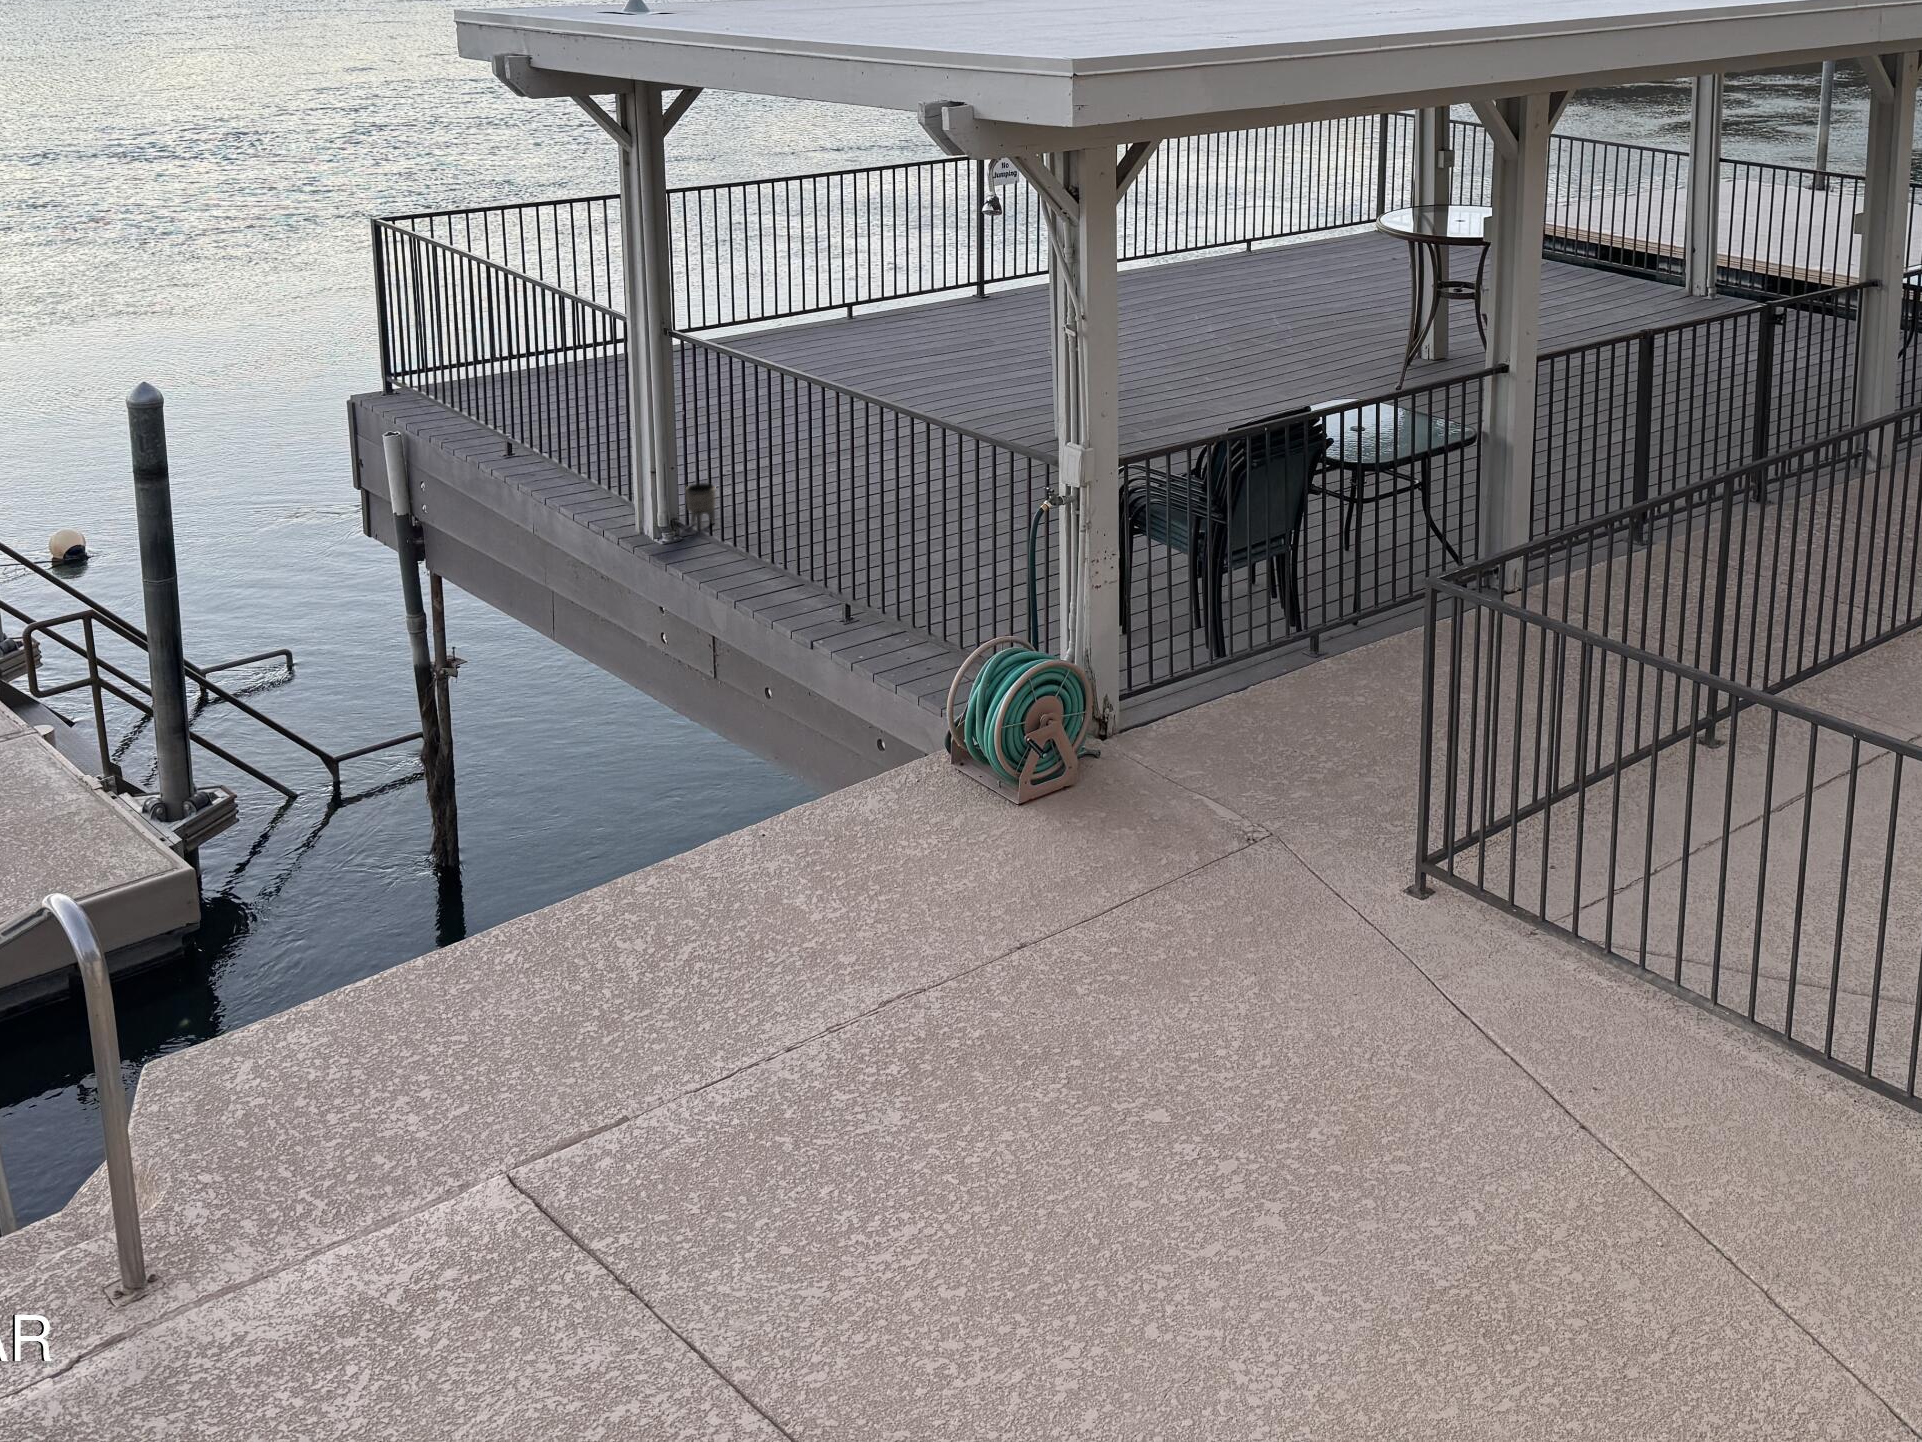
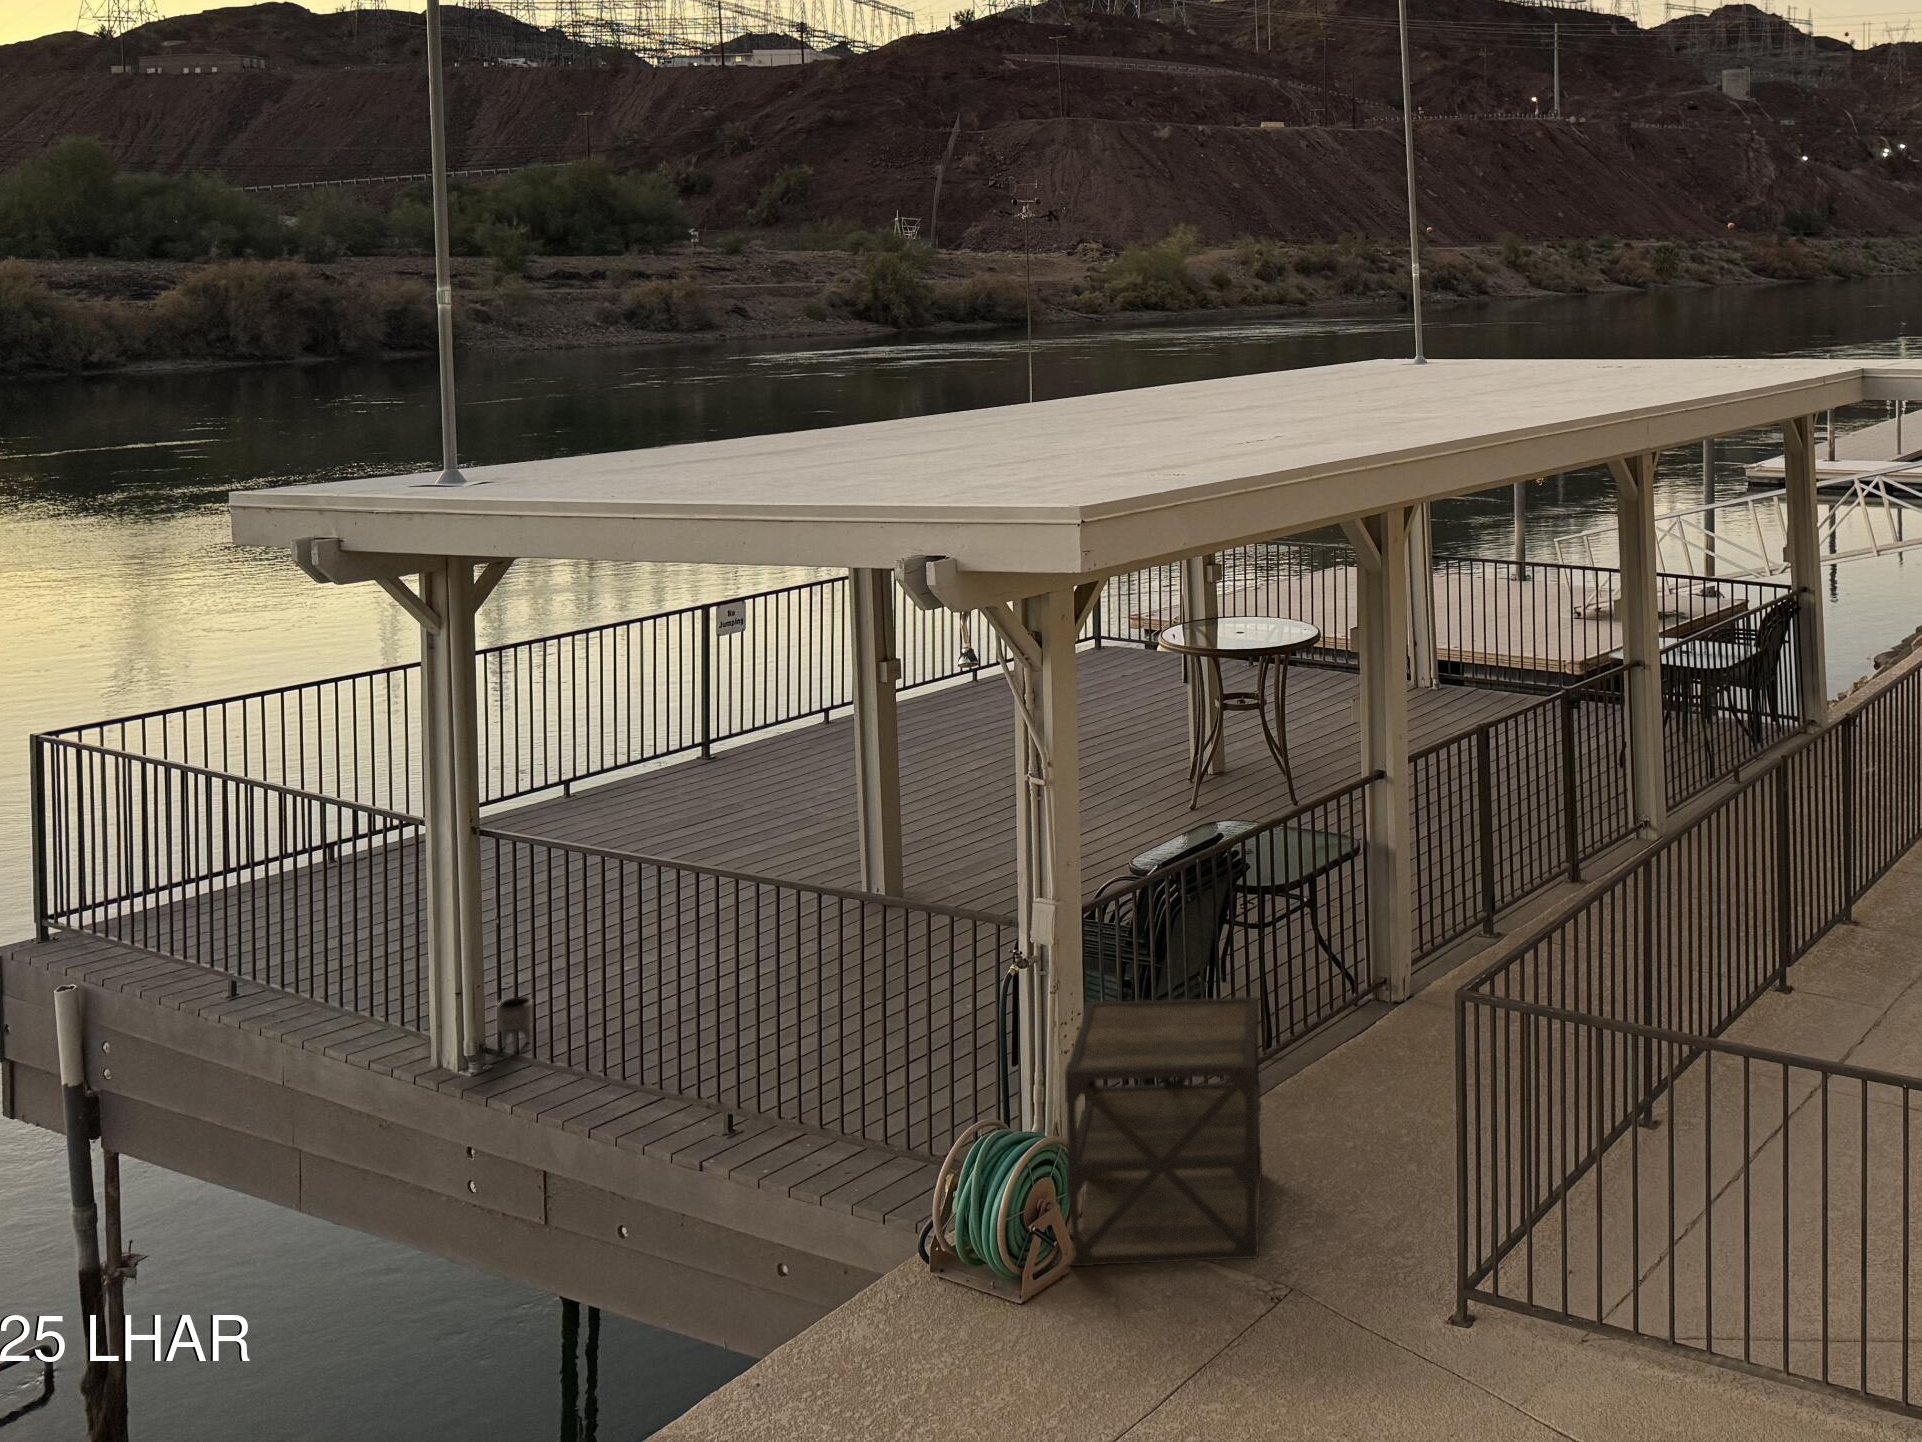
side table: none [1080,546,1299,803] -> present [1065,997,1262,1266]

